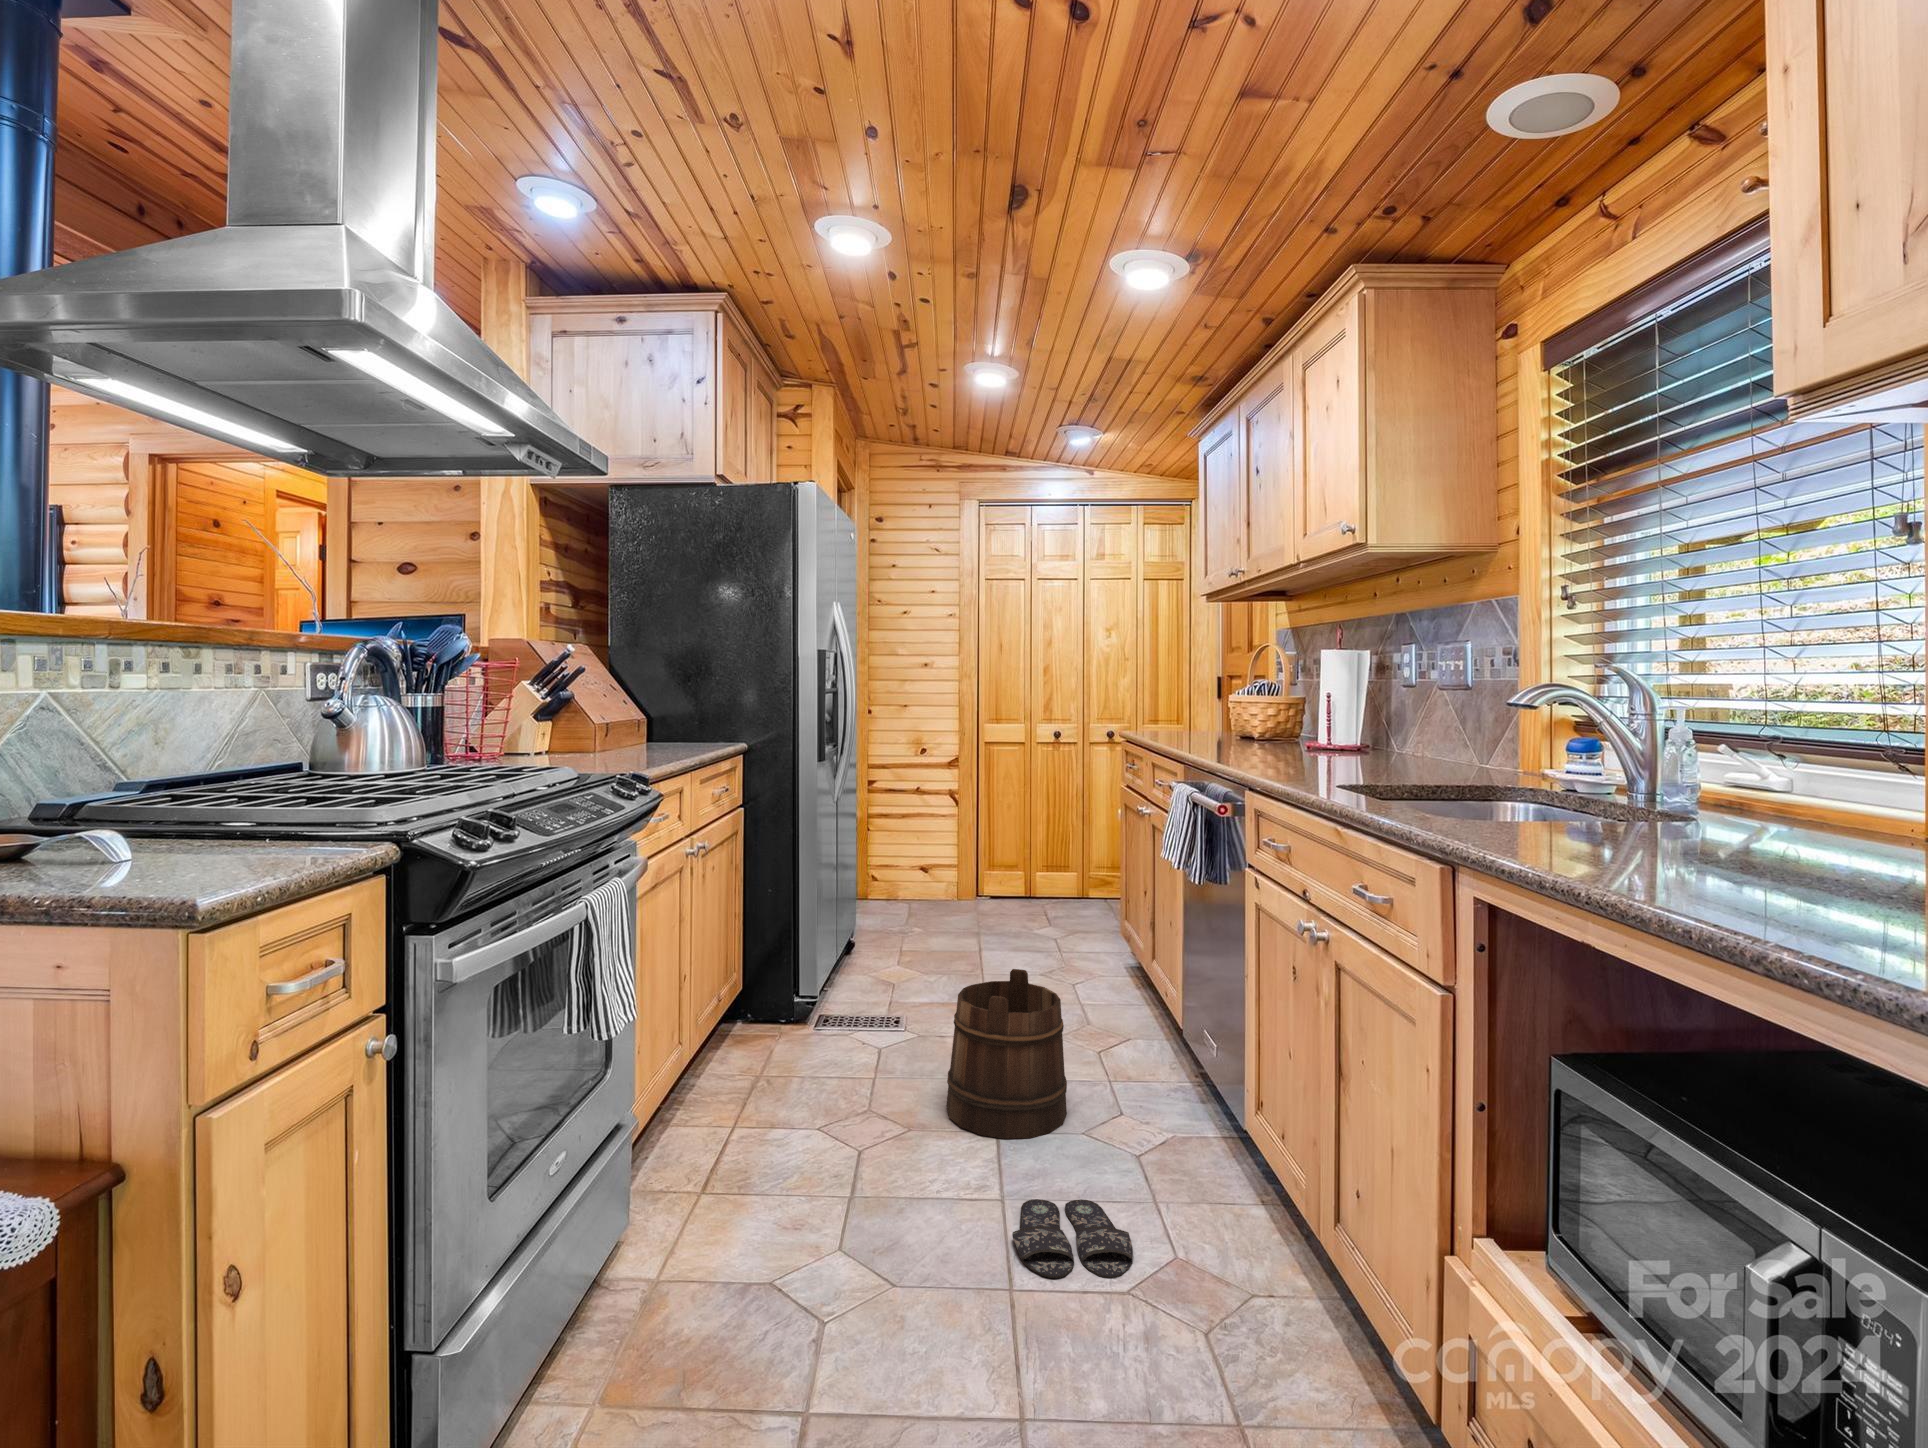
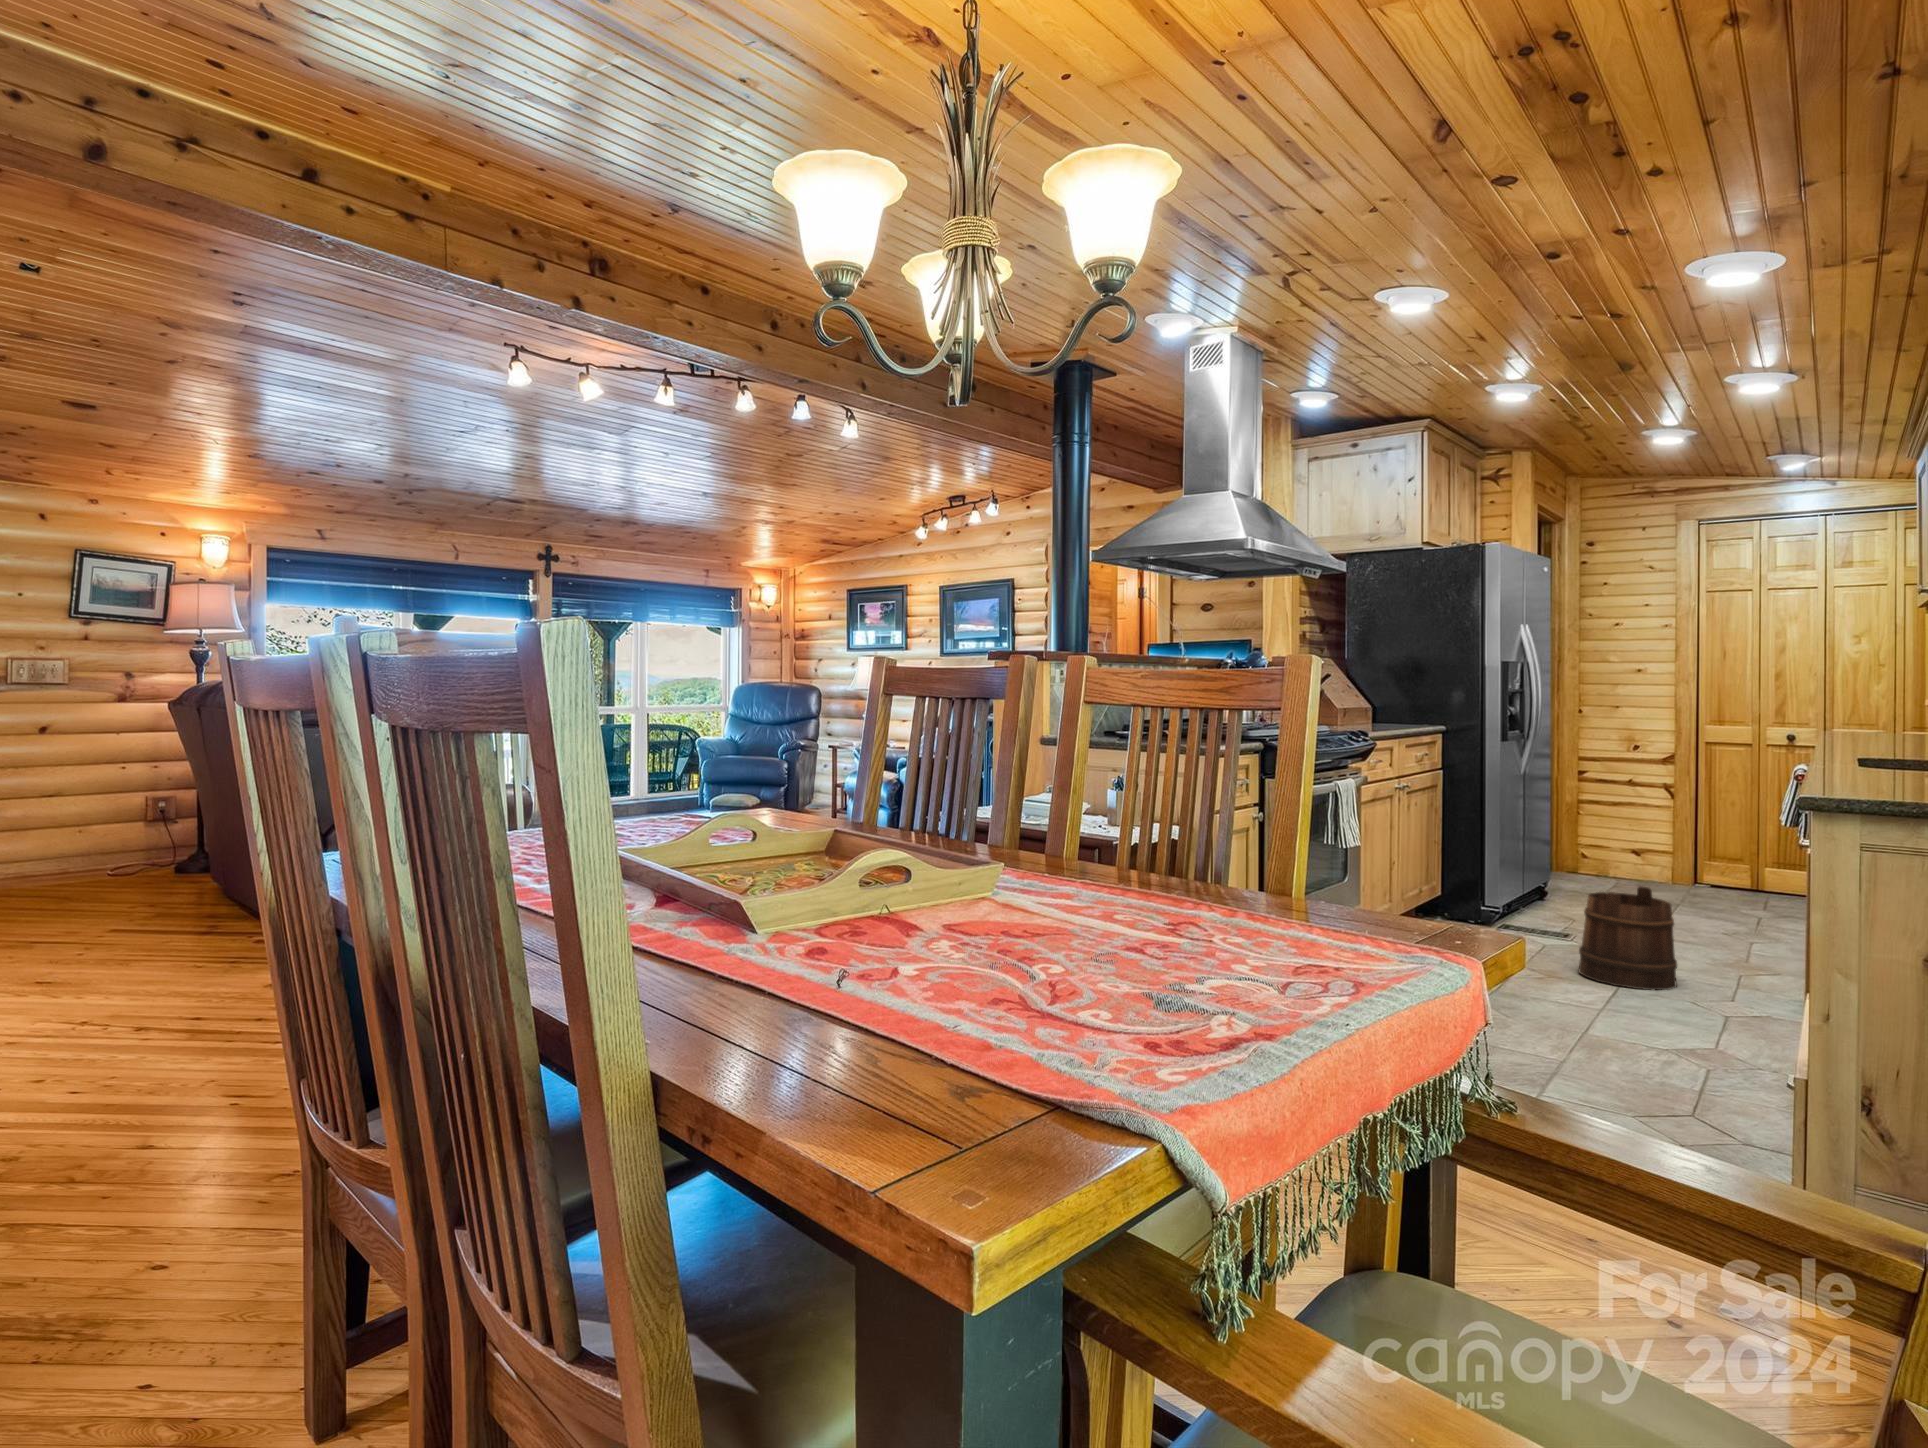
slippers: present [1012,1199,1133,1278] -> none [1591,1003,1677,1033]

